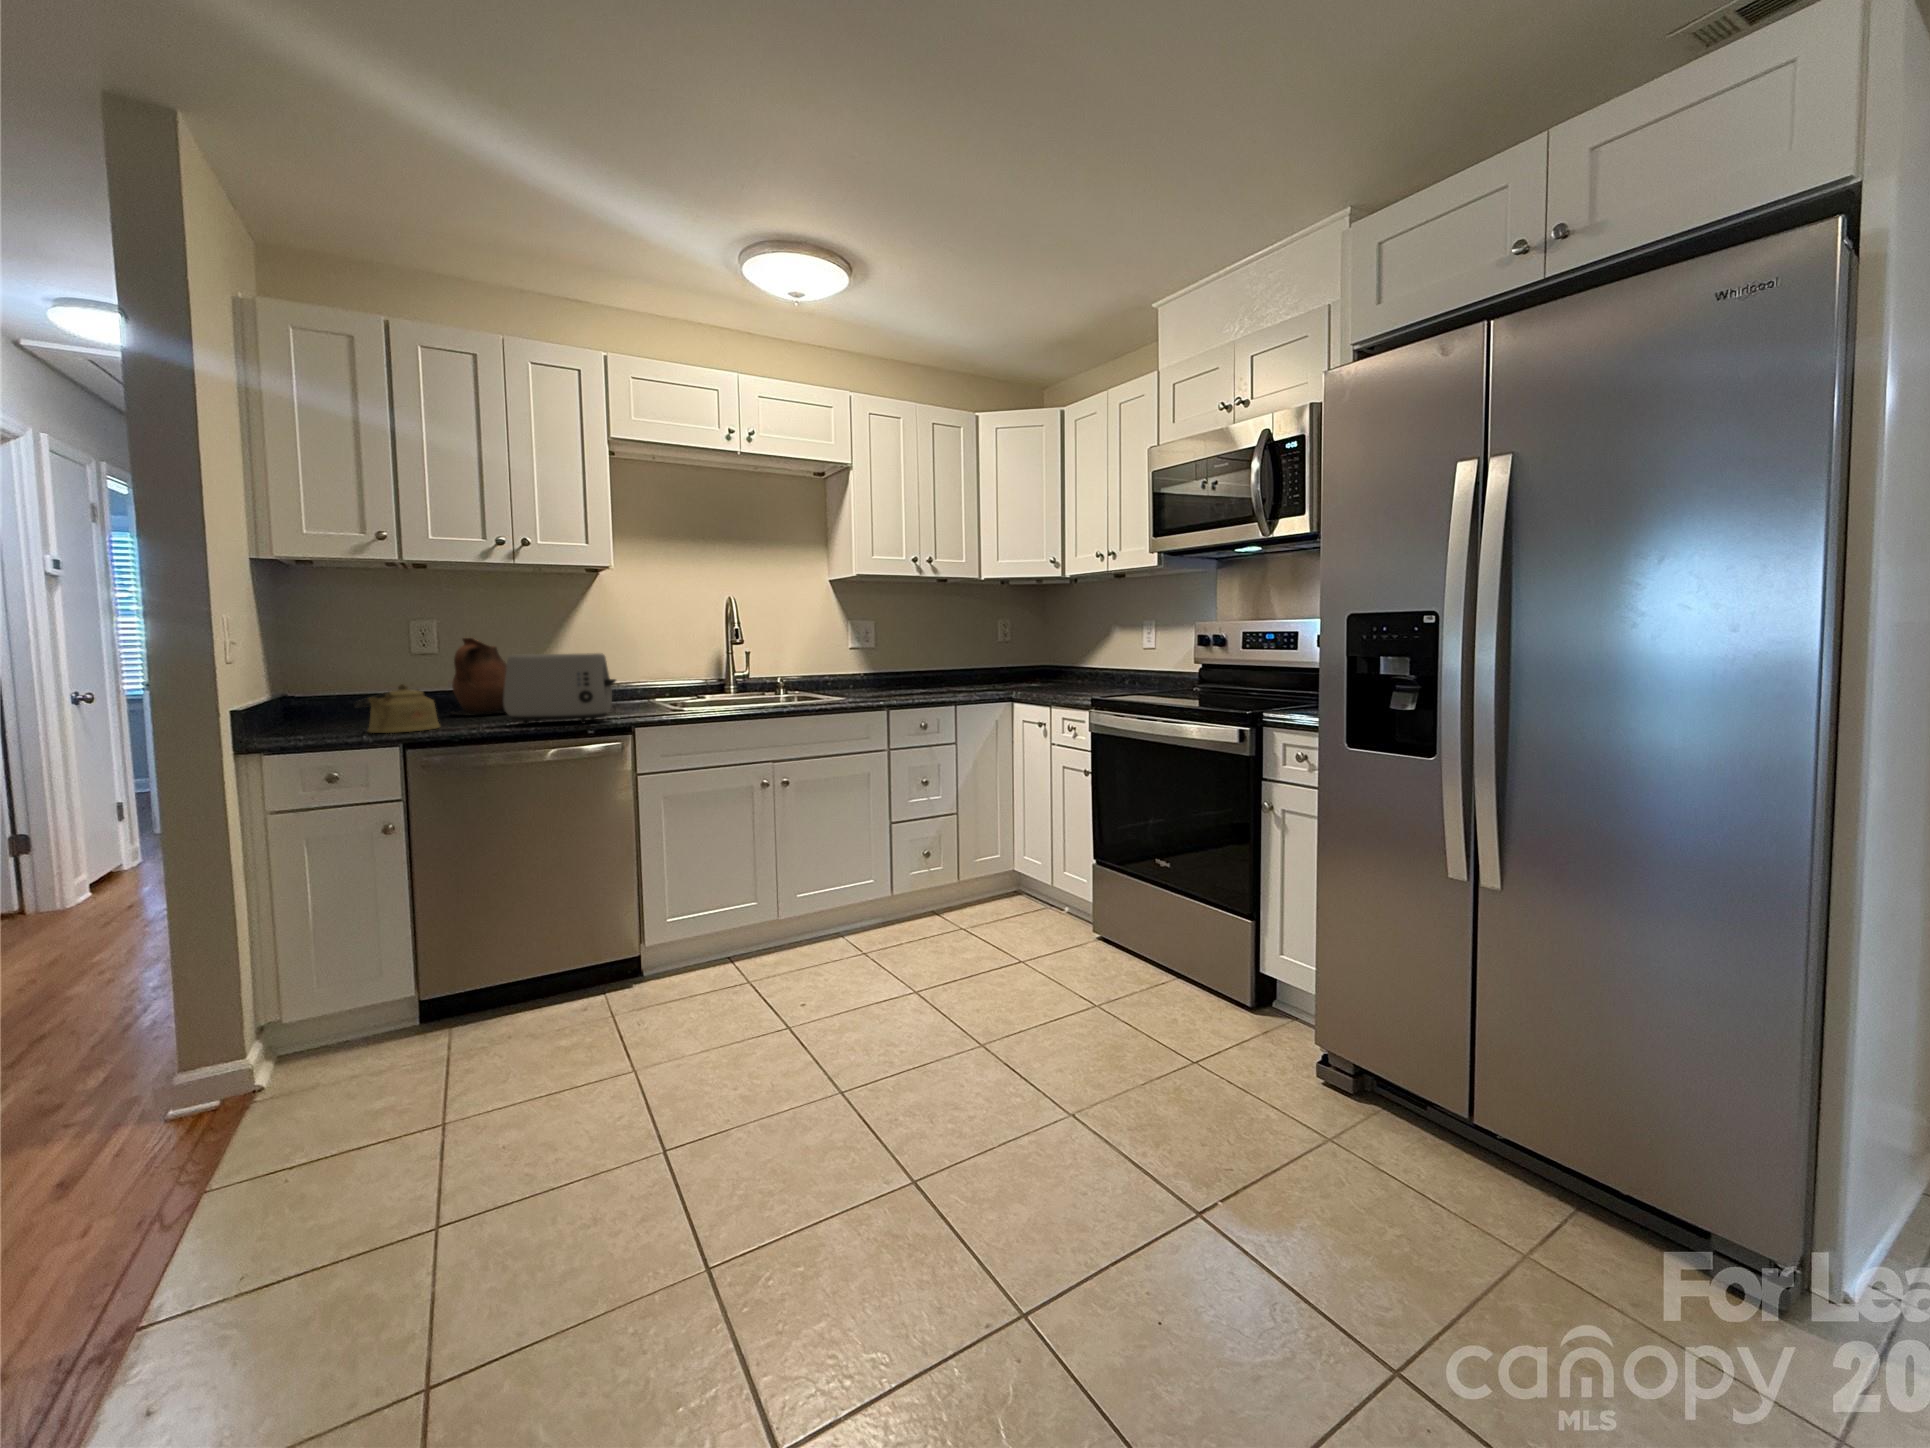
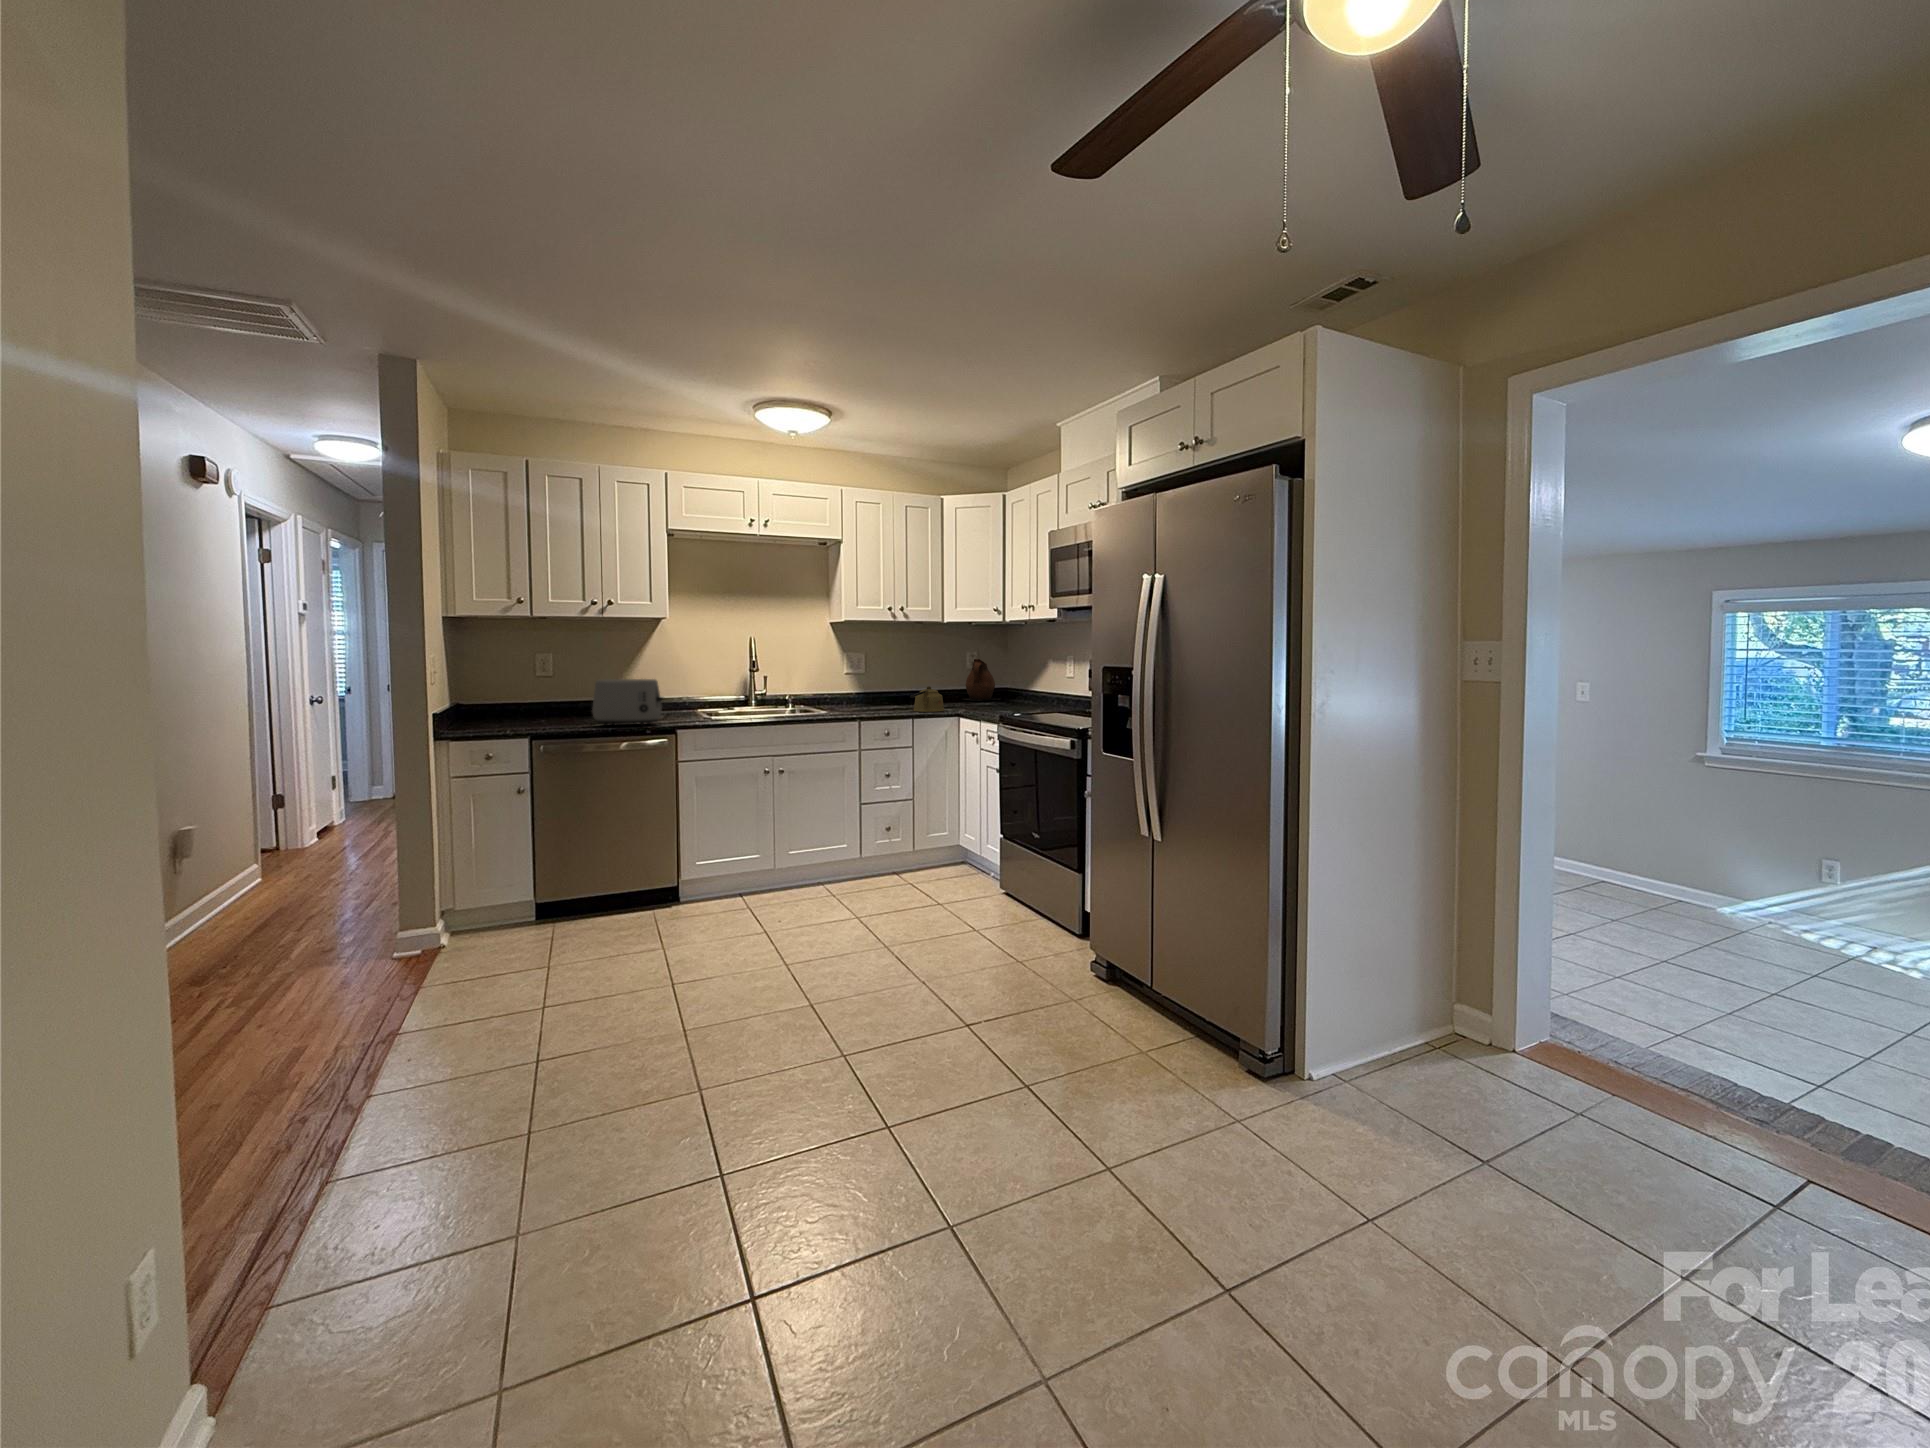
ceramic pitcher: present [451,638,507,715] -> present [965,659,1000,701]
kettle: present [354,684,440,733] -> present [910,686,944,712]

